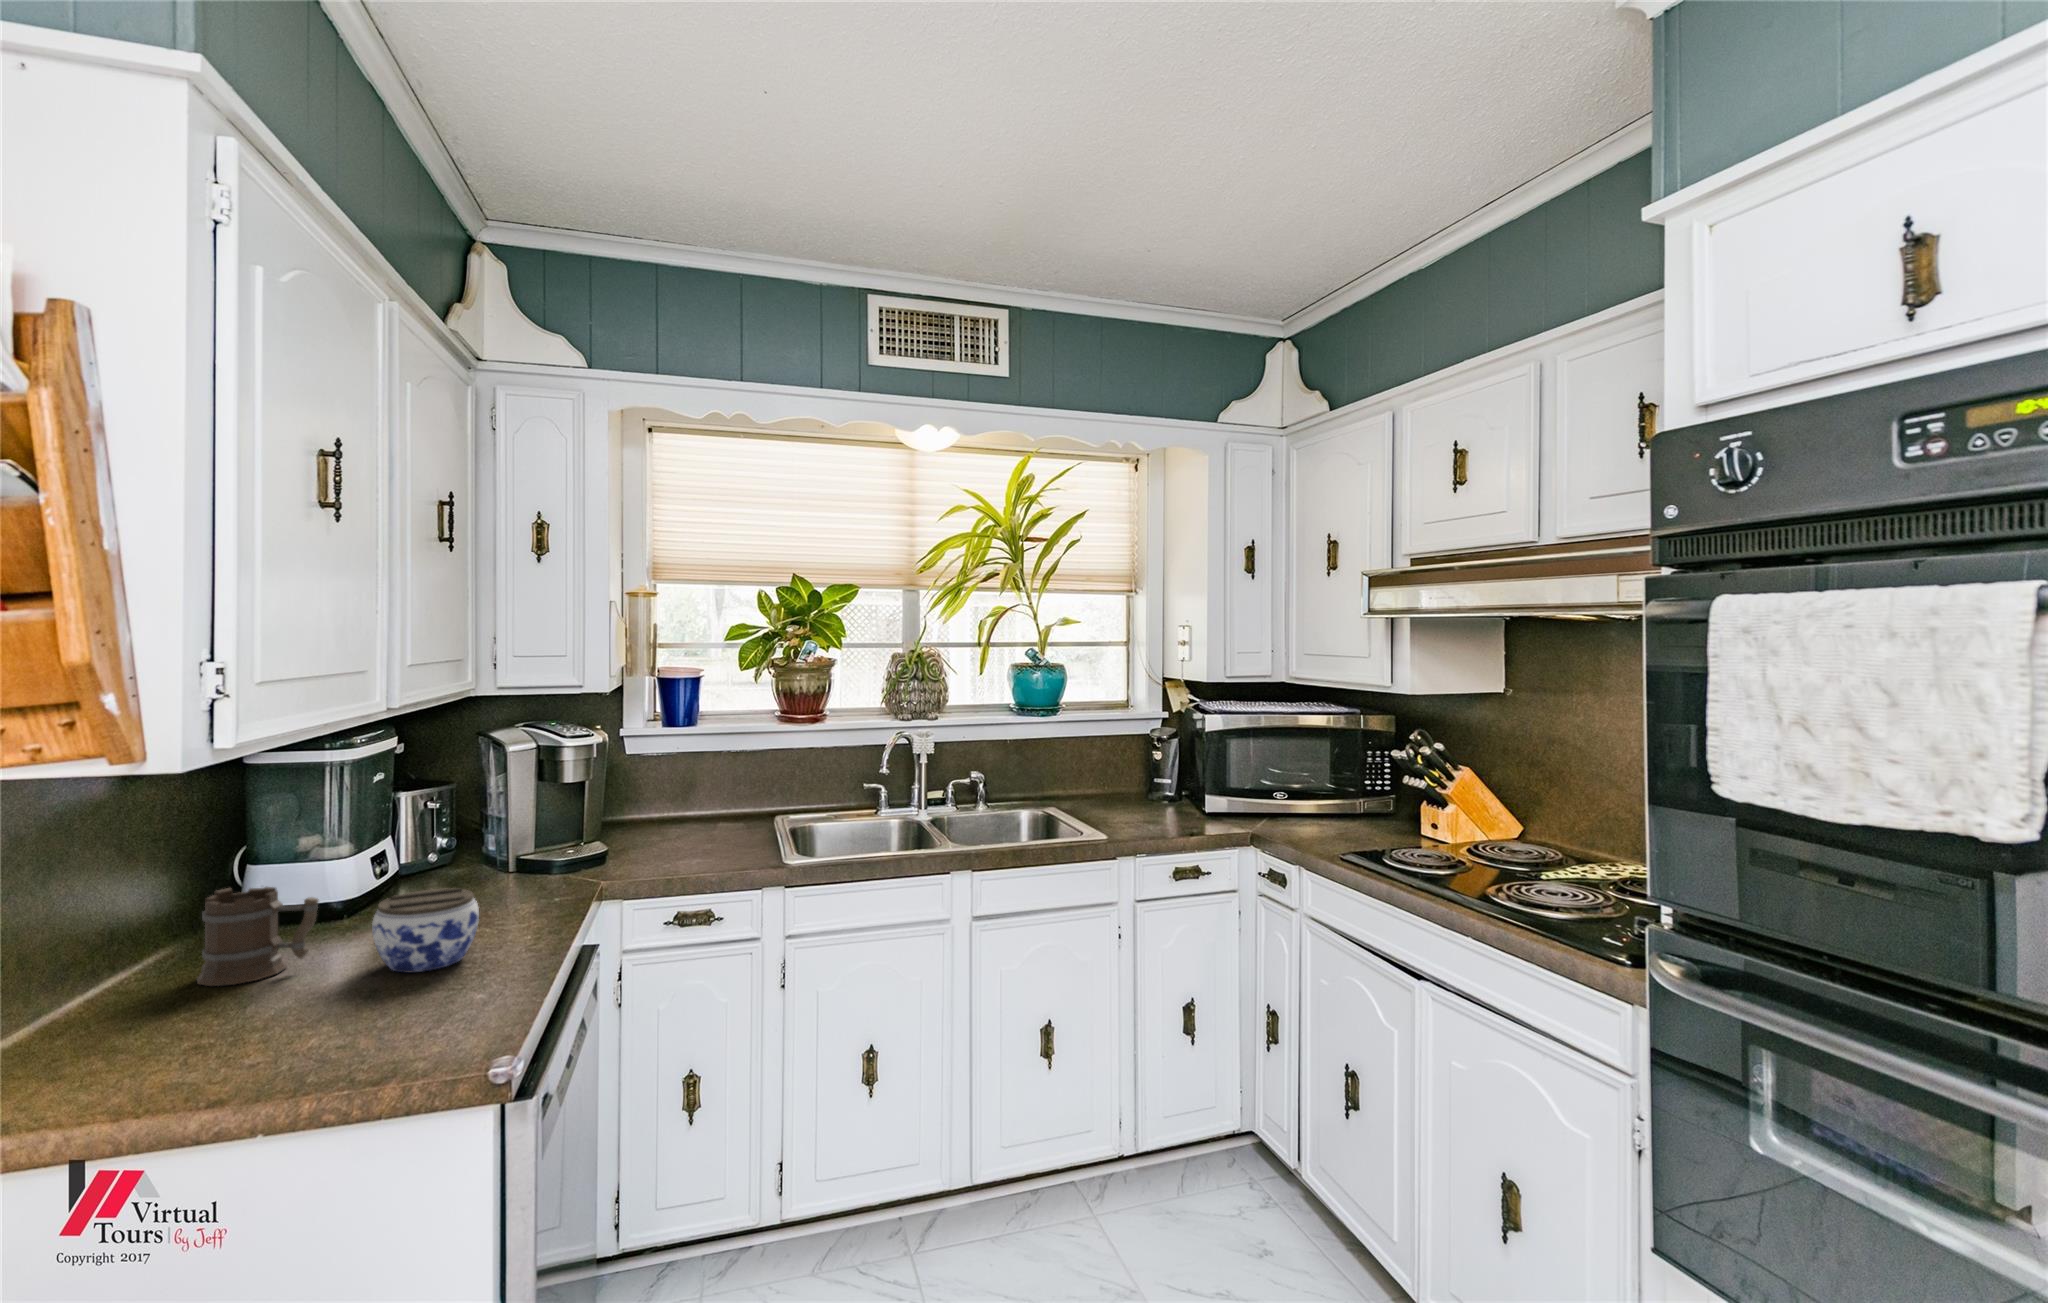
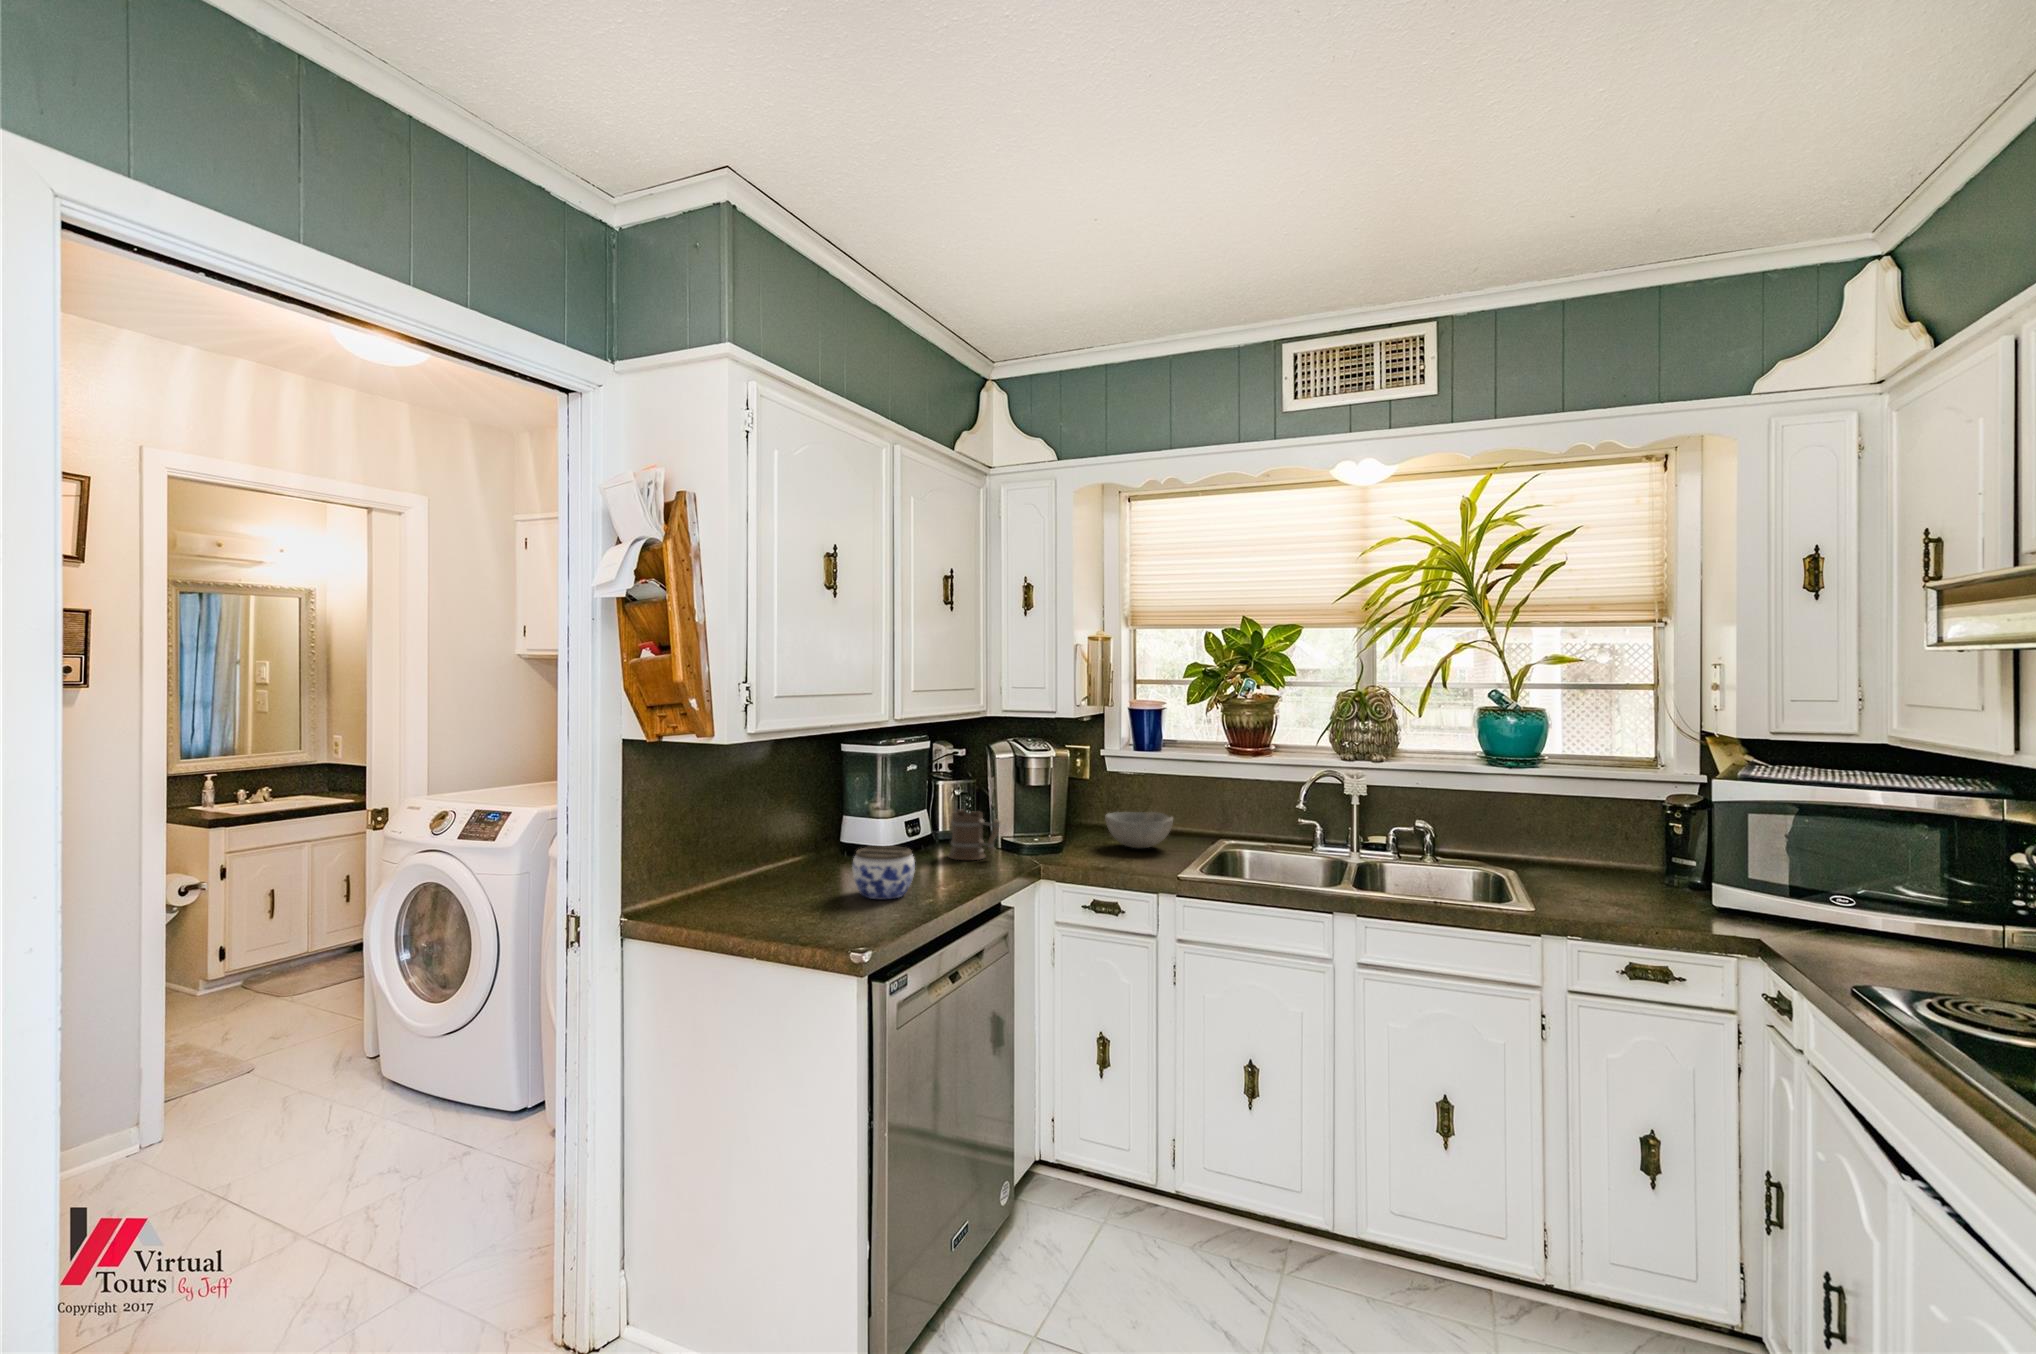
bowl: none [656,795,741,840] -> present [1105,812,1173,848]
mug: present [197,887,319,986] -> present [948,810,1000,860]

